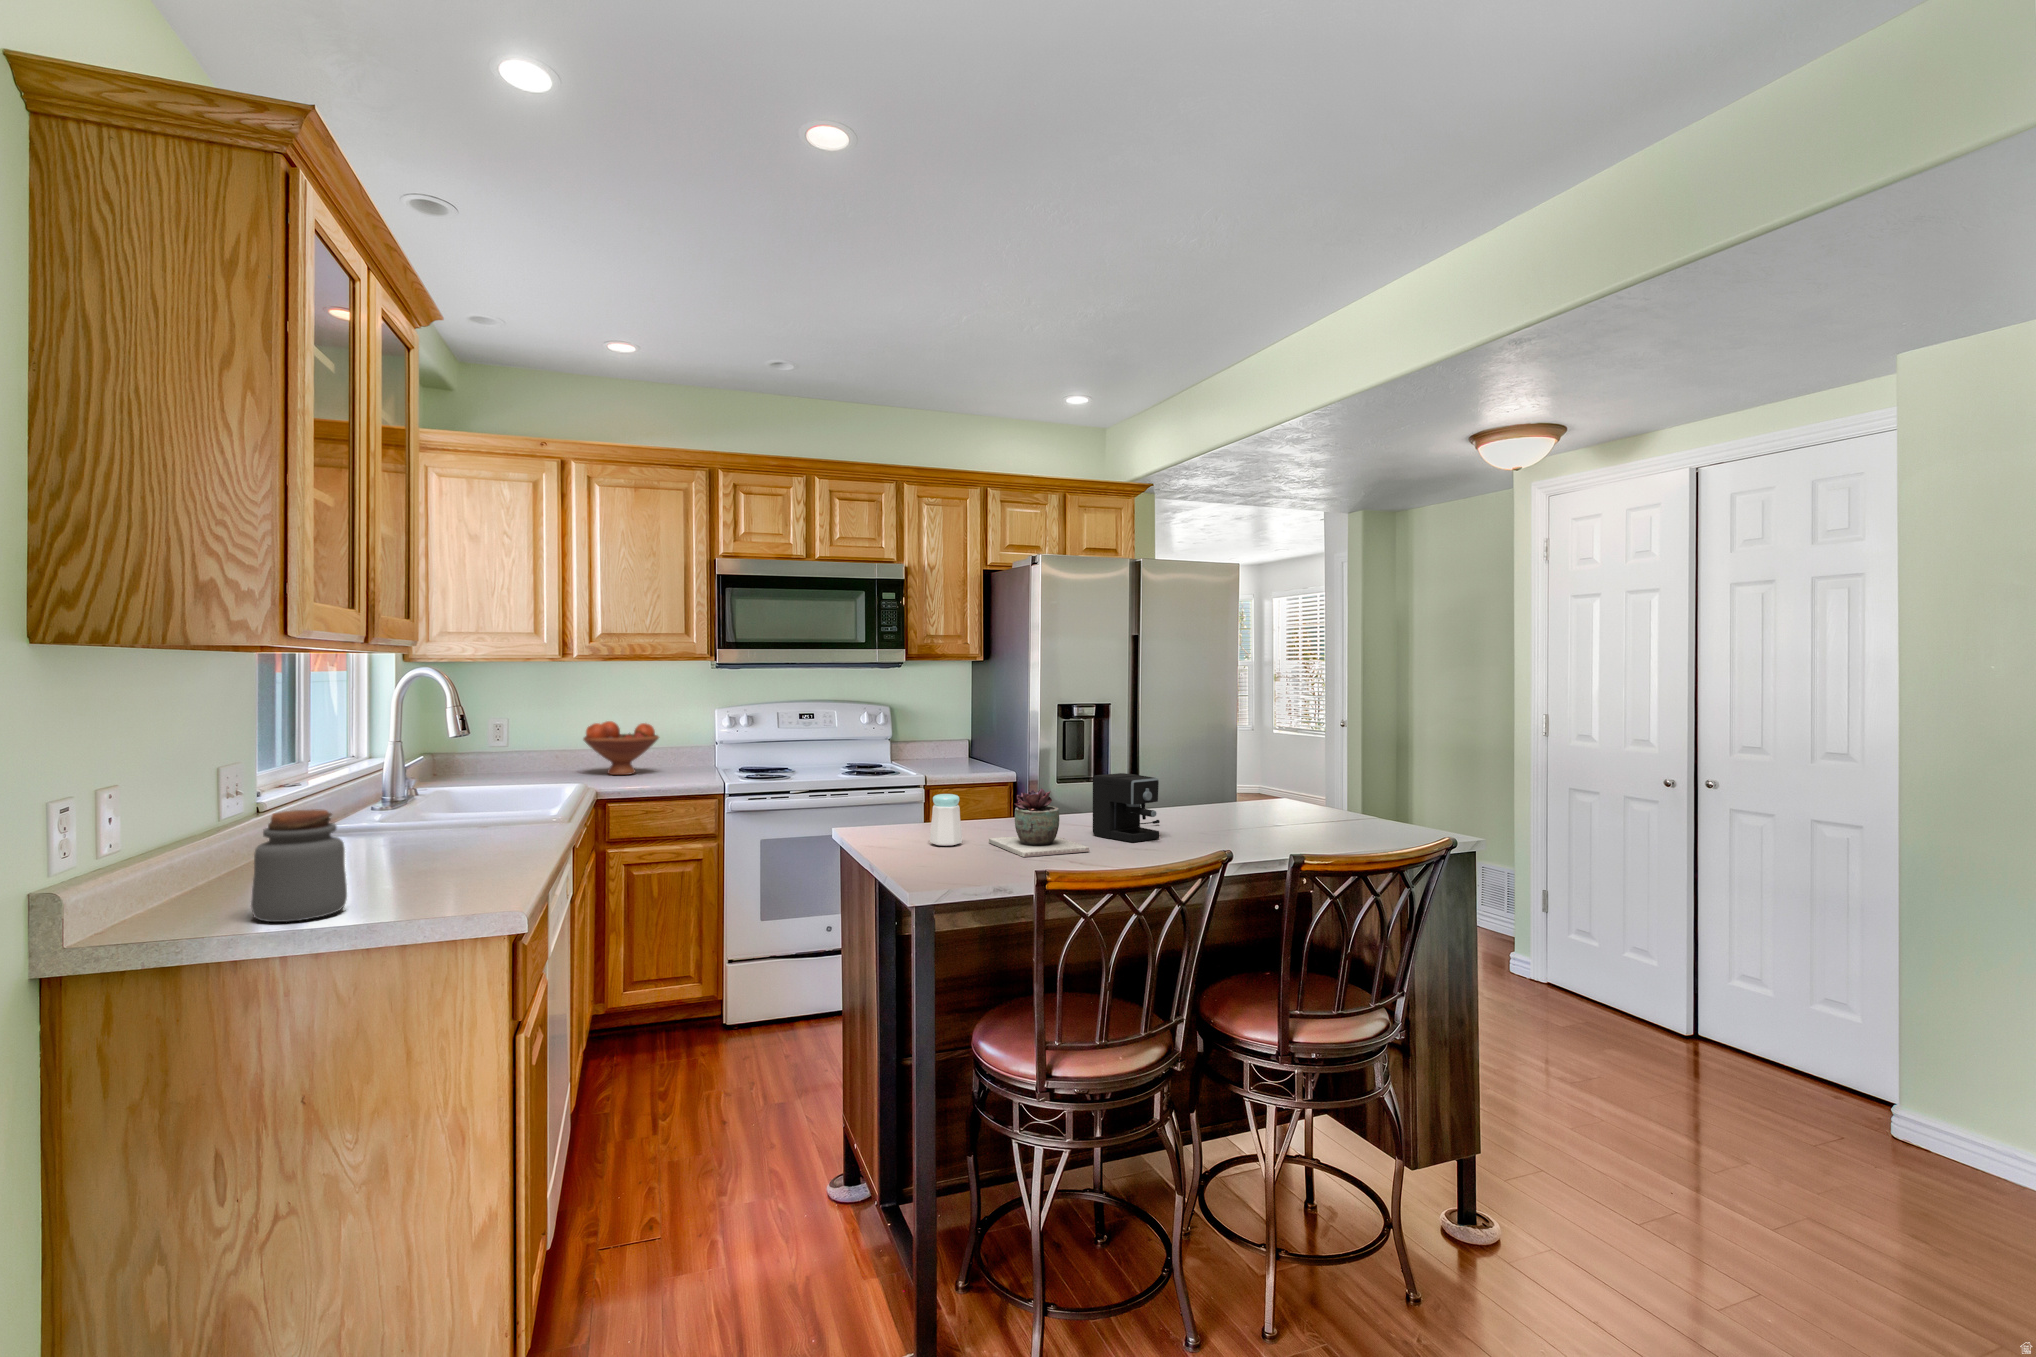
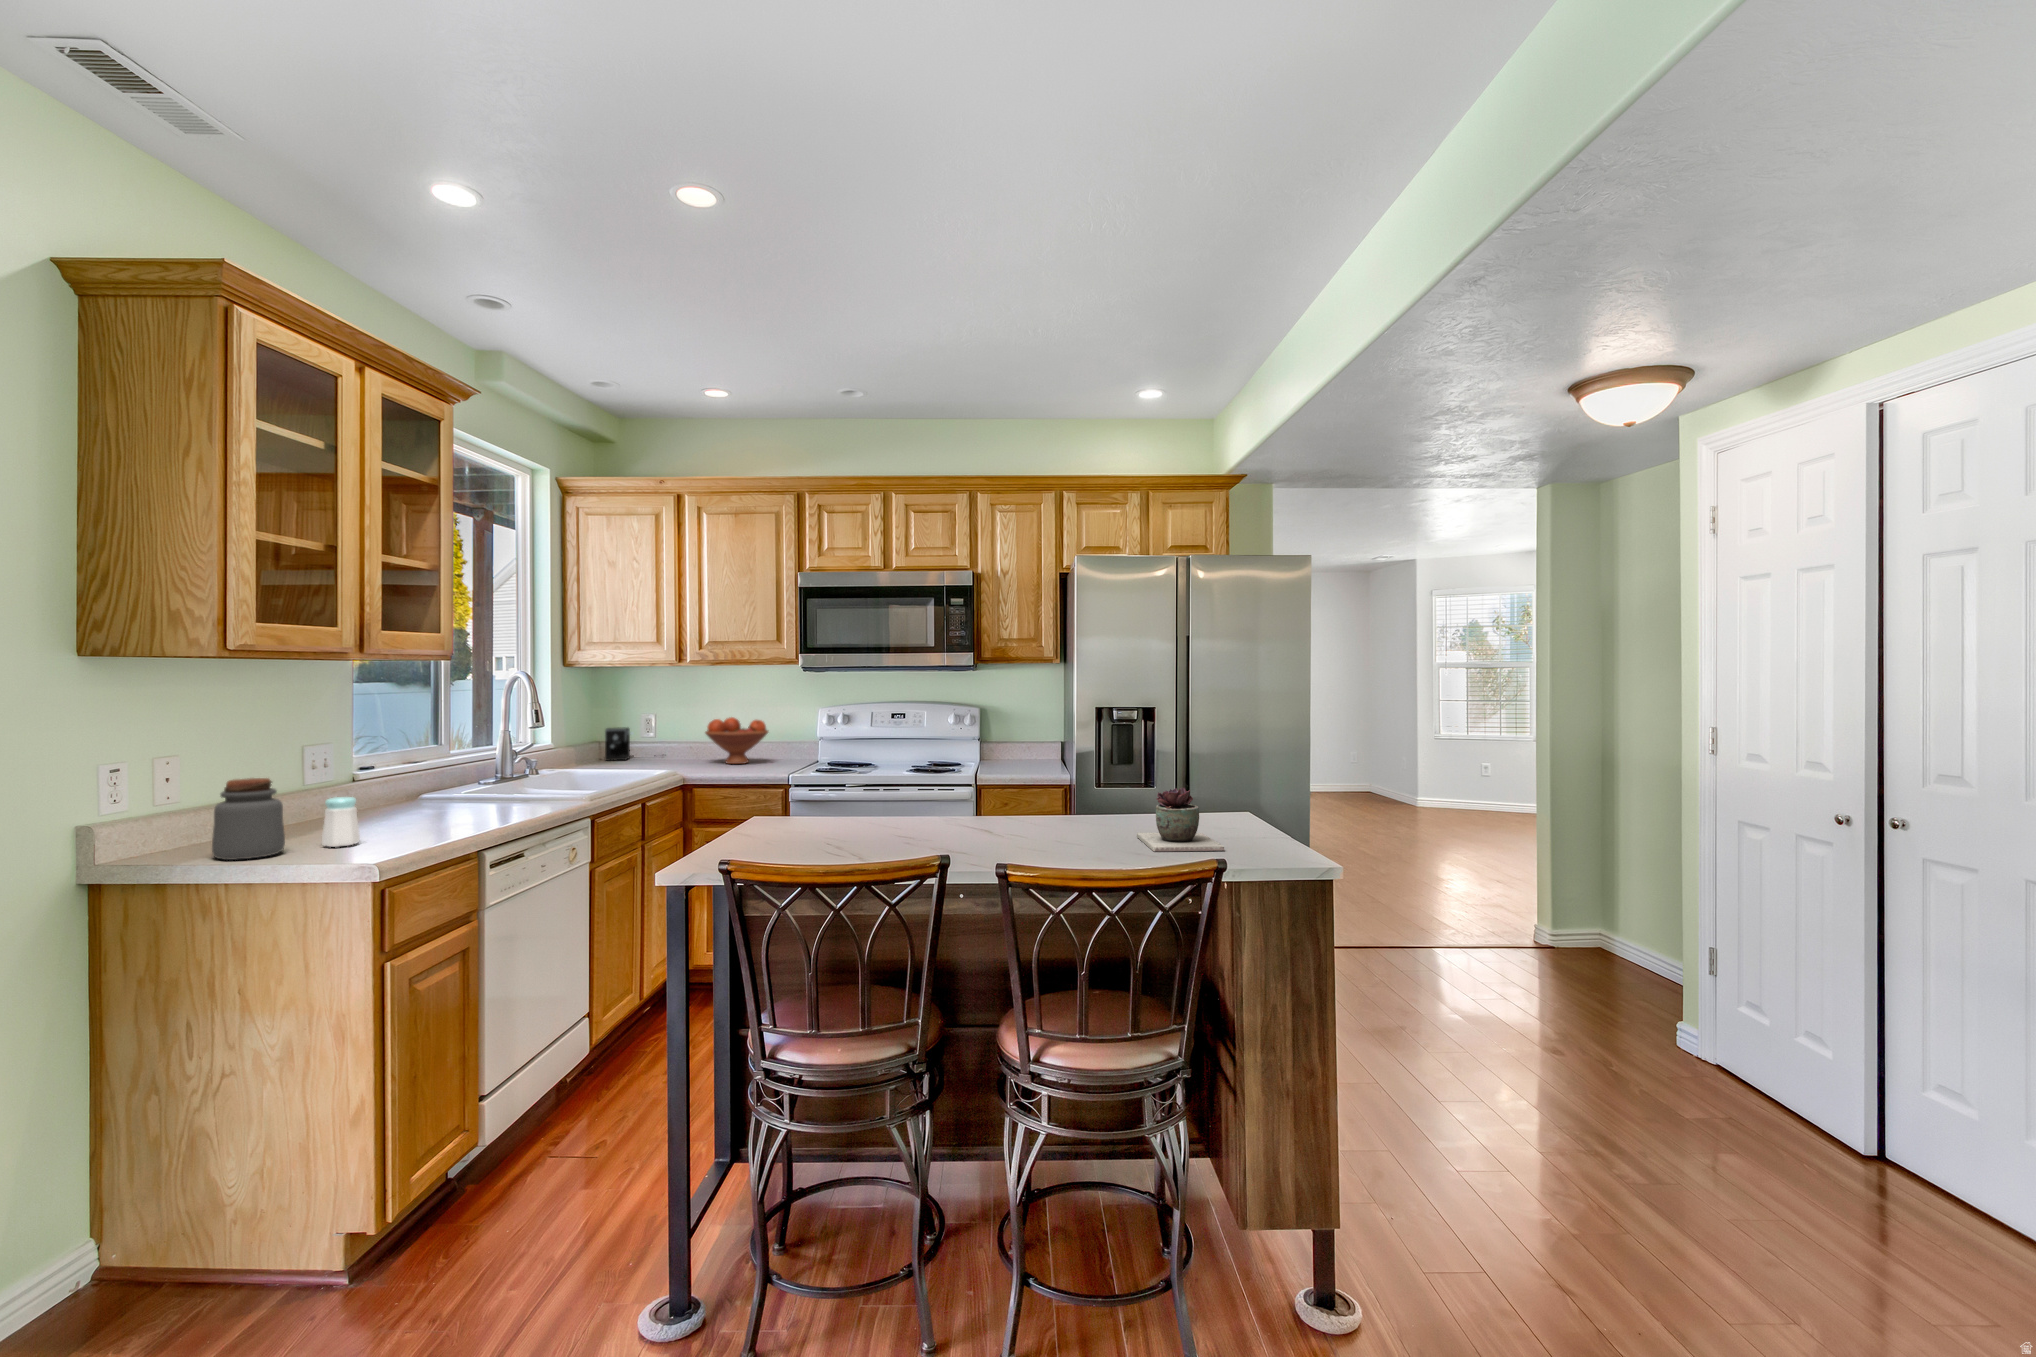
coffee maker: present [1093,773,1160,842] -> present [605,727,630,761]
succulent plant: present [989,788,1090,857] -> present [1137,788,1224,852]
salt shaker: present [930,794,962,846] -> present [322,797,360,847]

